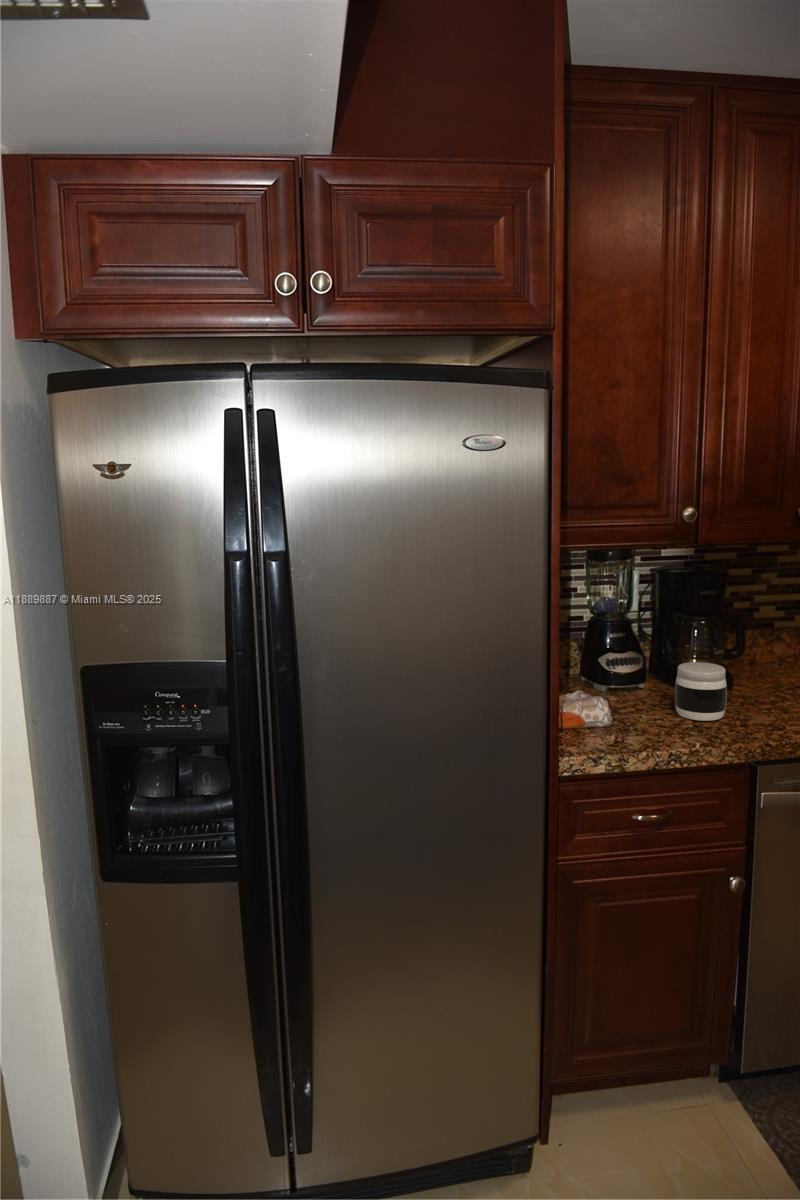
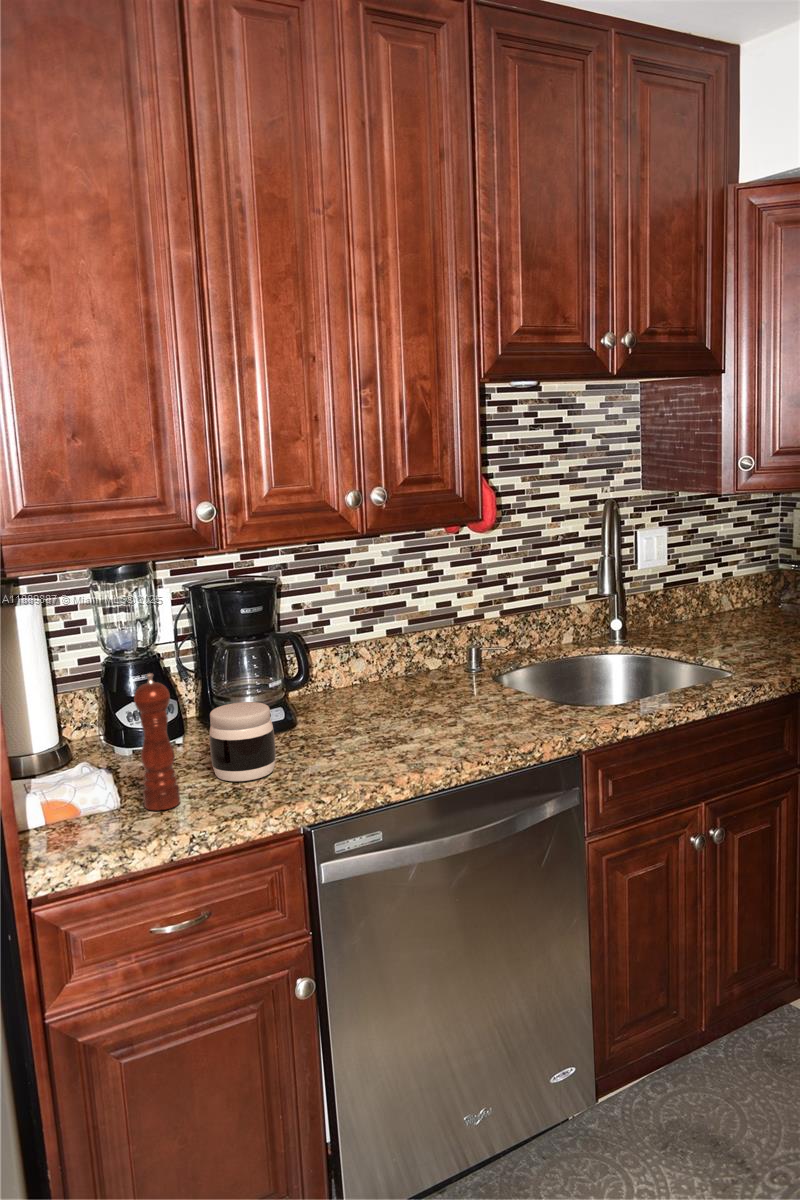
pepper mill: none [629,633,657,732] -> present [134,673,180,810]

